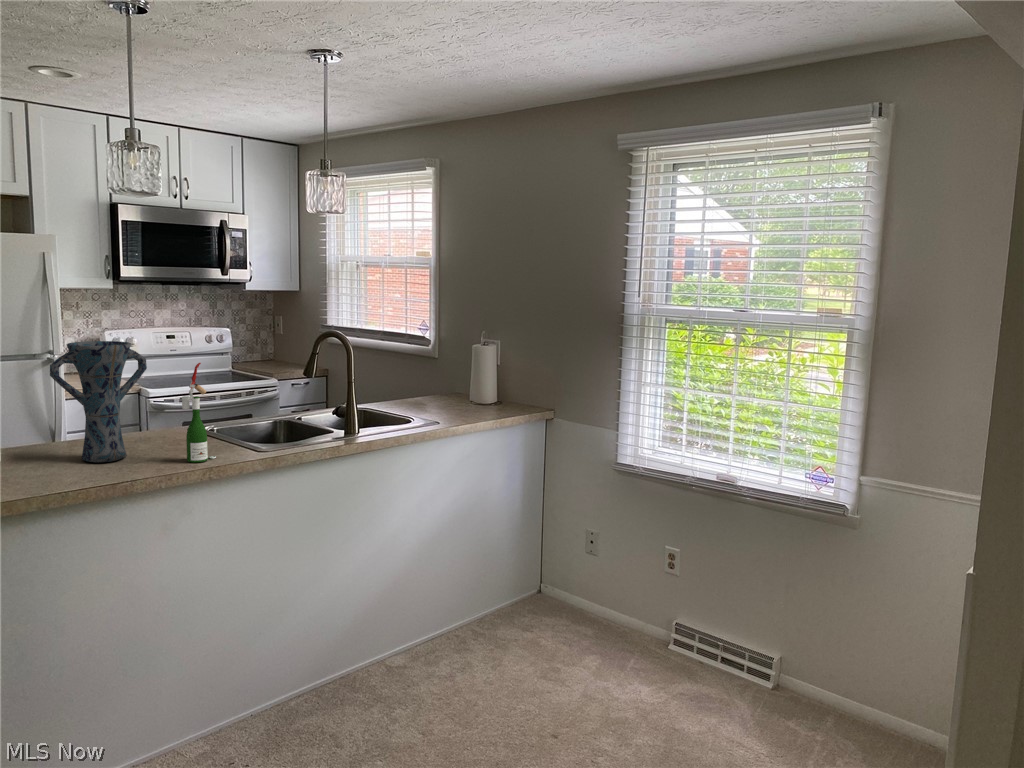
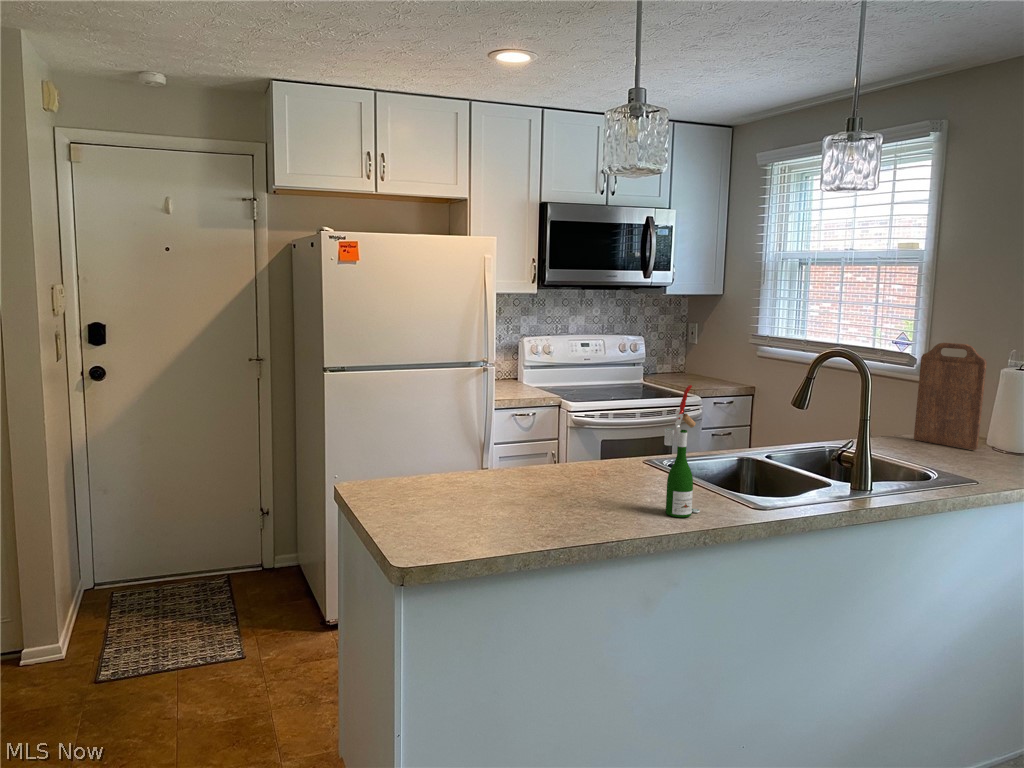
cutting board: none [422,327,461,405] -> present [914,343,987,450]
vase: present [50,341,147,462] -> none [517,352,617,504]

